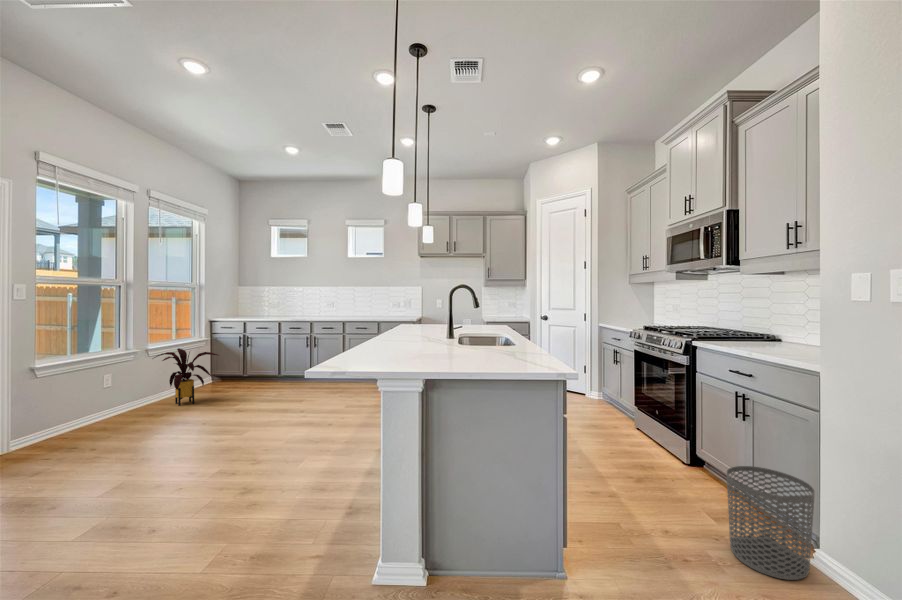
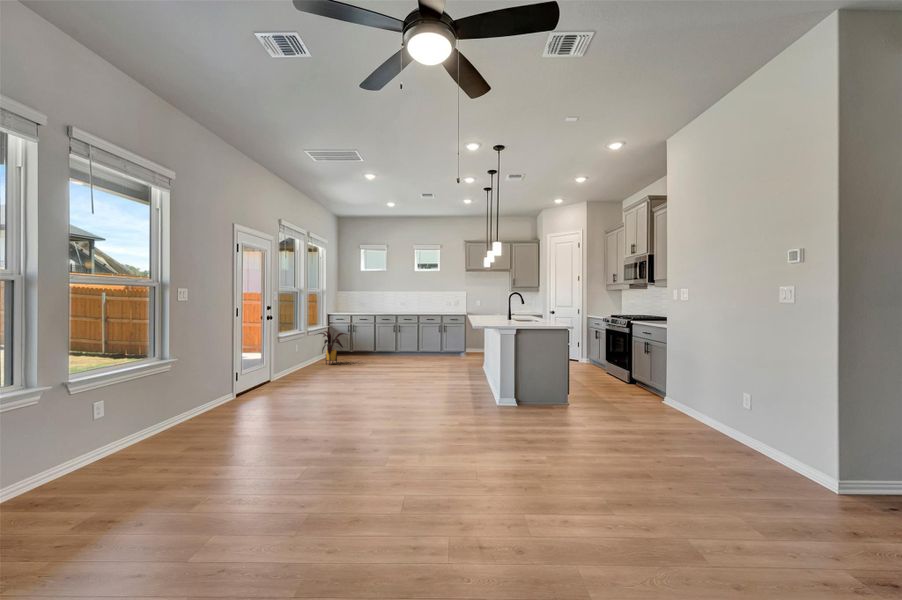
waste bin: present [727,466,814,580] -> none [634,369,665,407]

